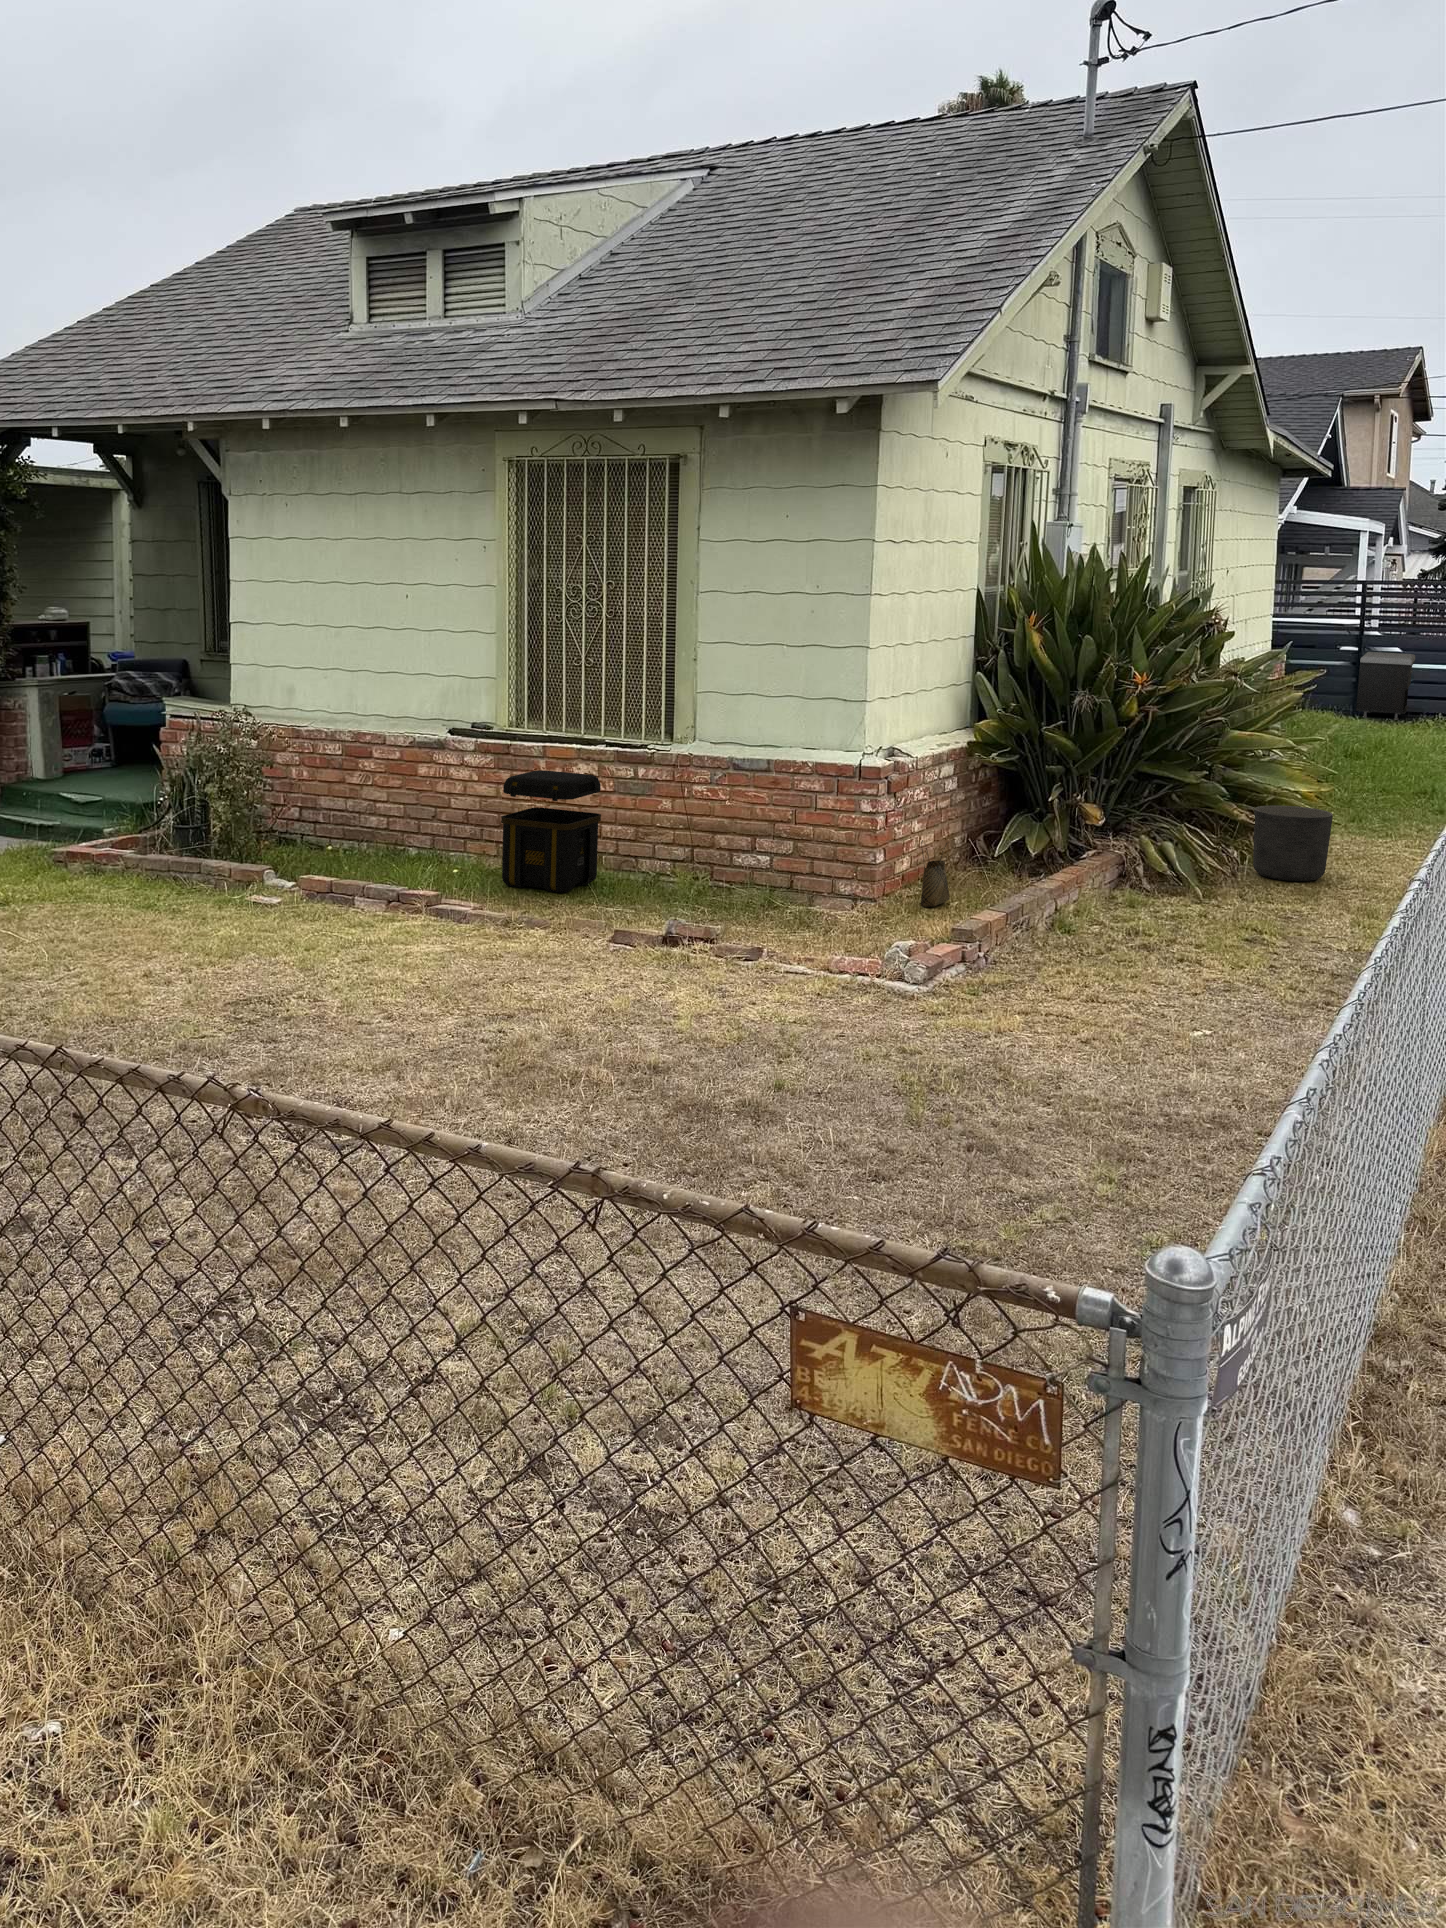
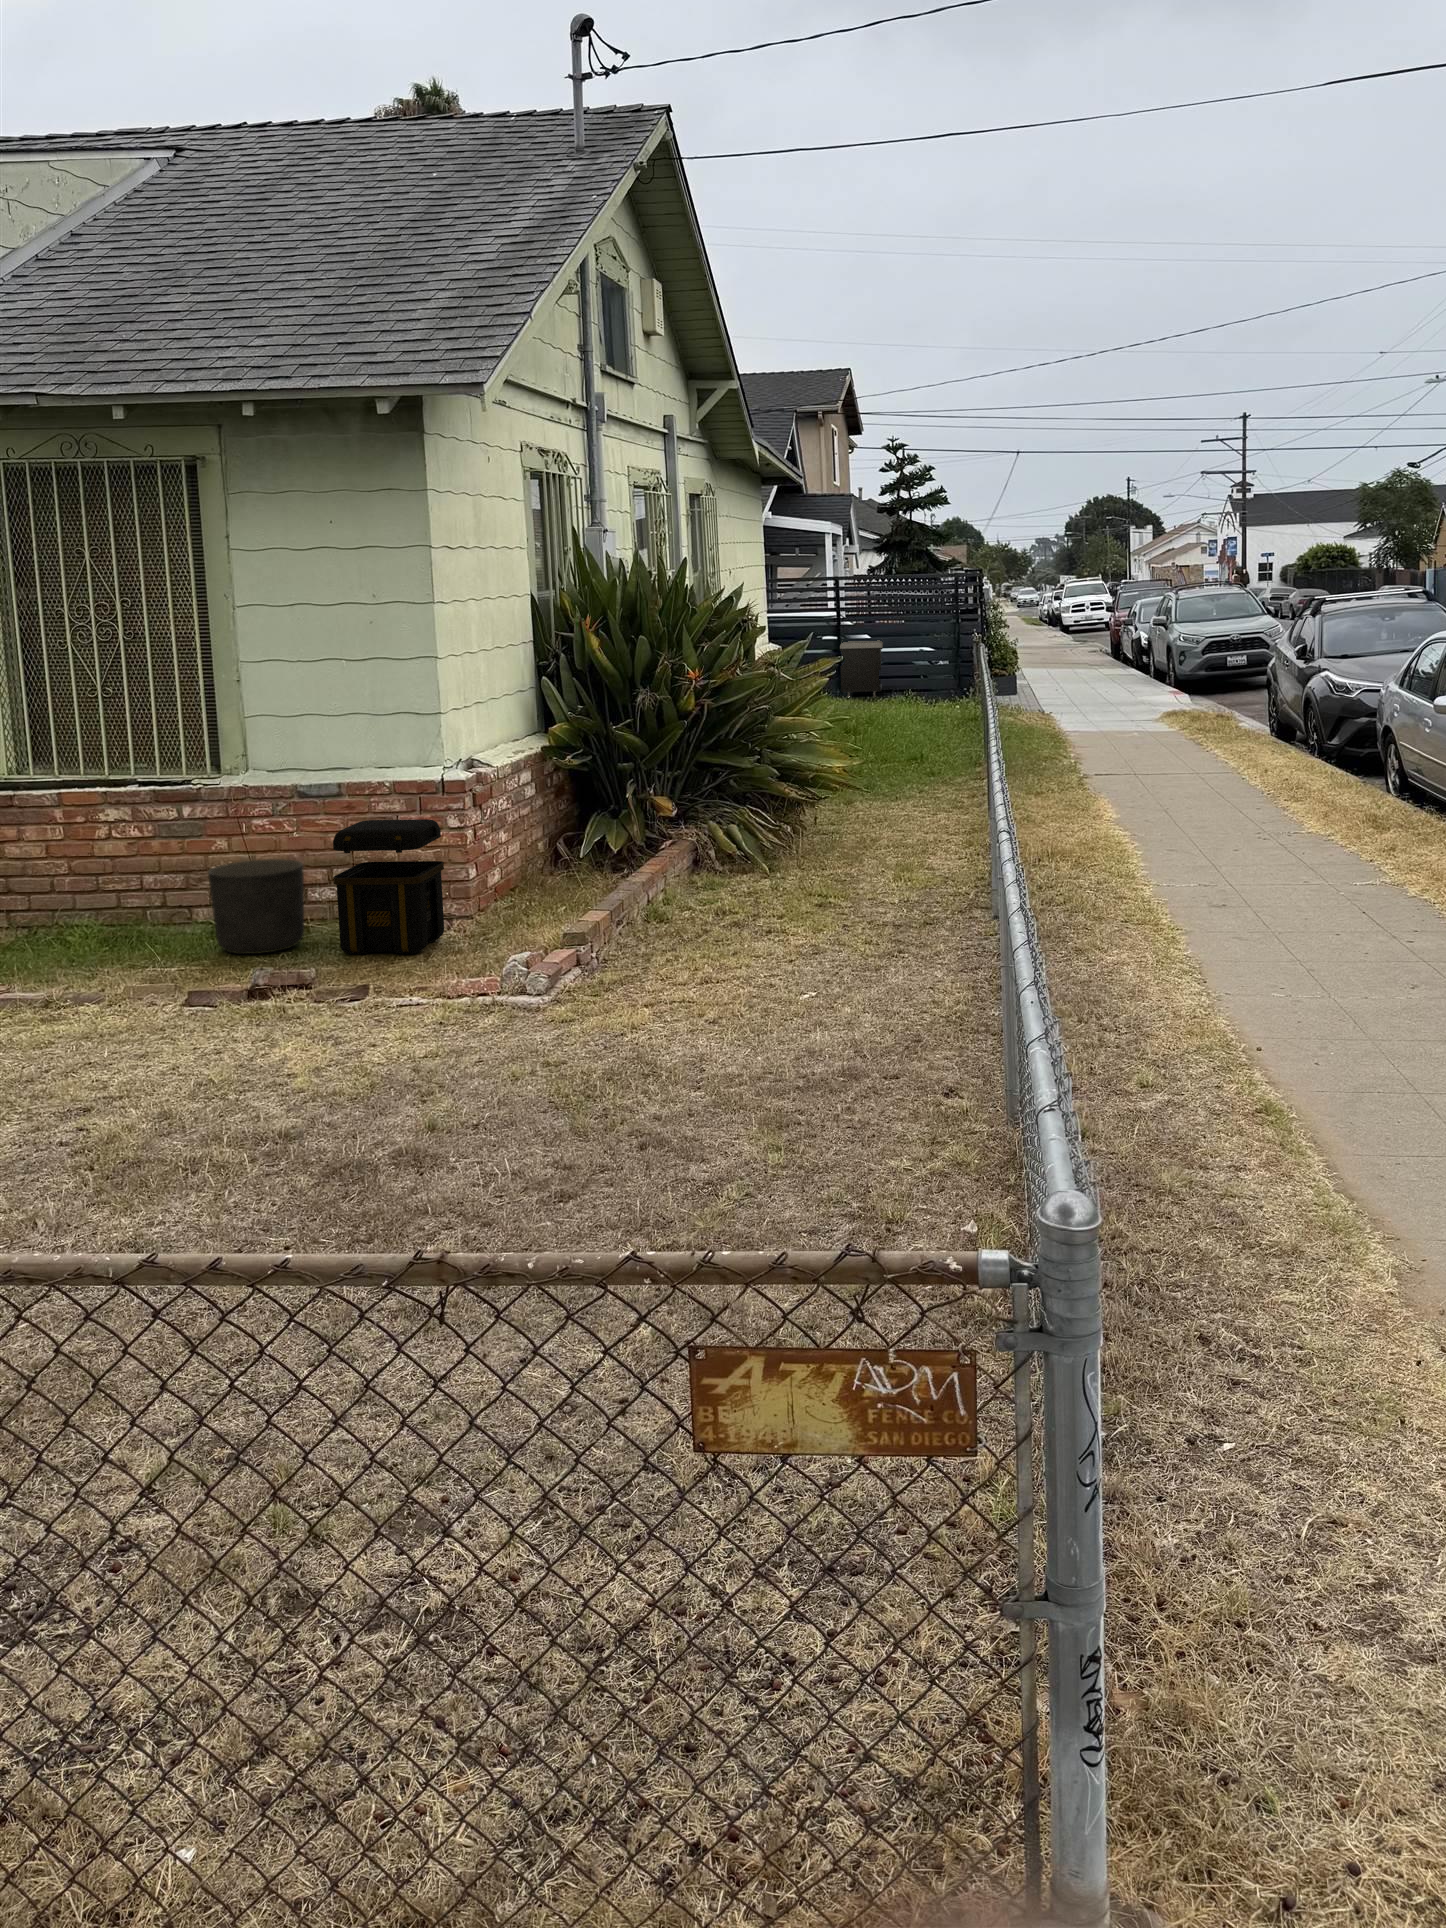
toolbox: present [501,770,601,893] -> present [333,819,444,954]
planter: present [1253,806,1333,881] -> present [208,859,304,954]
woven basket: present [921,840,950,907] -> none [508,847,542,916]

